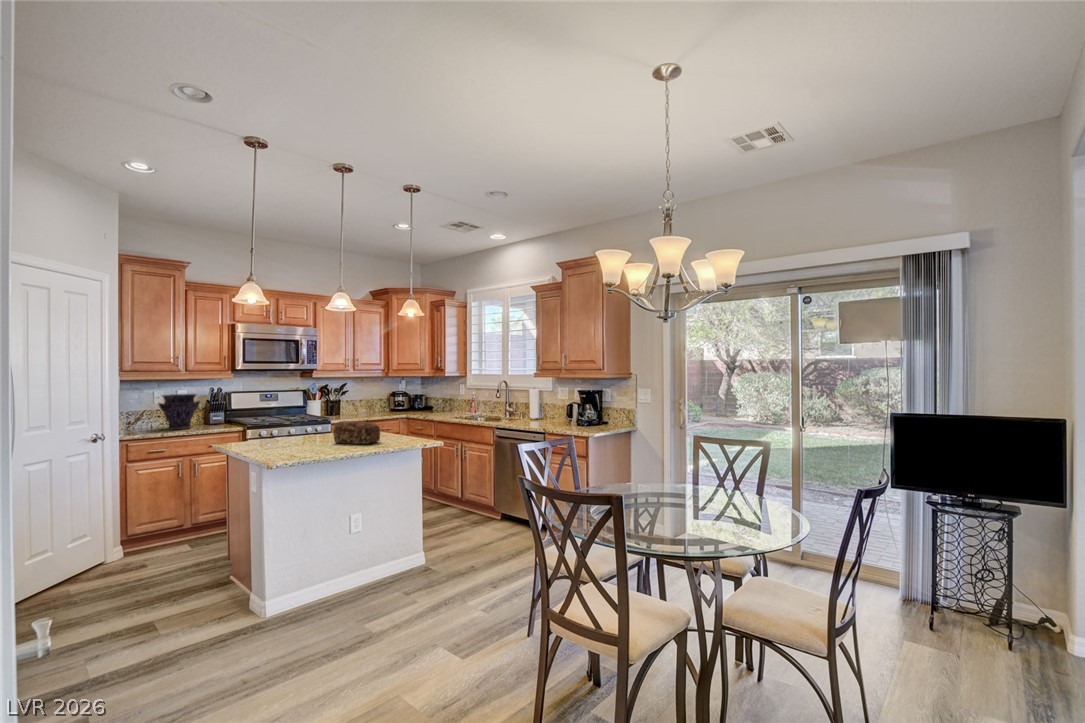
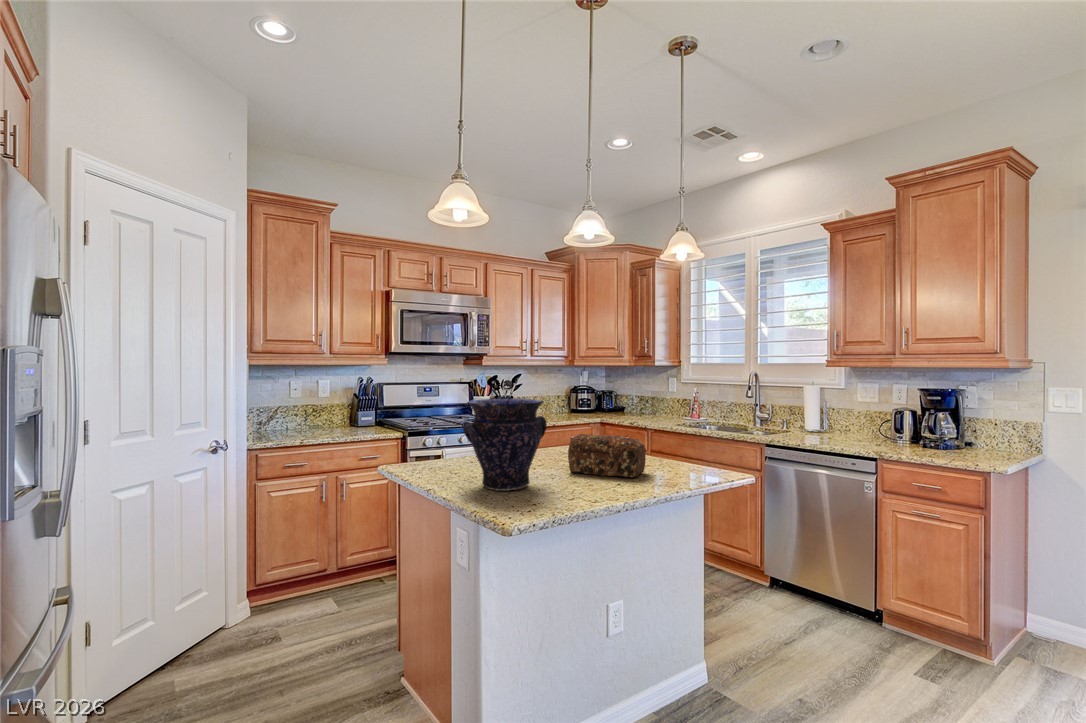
vase: present [159,394,200,429] -> present [463,398,547,491]

